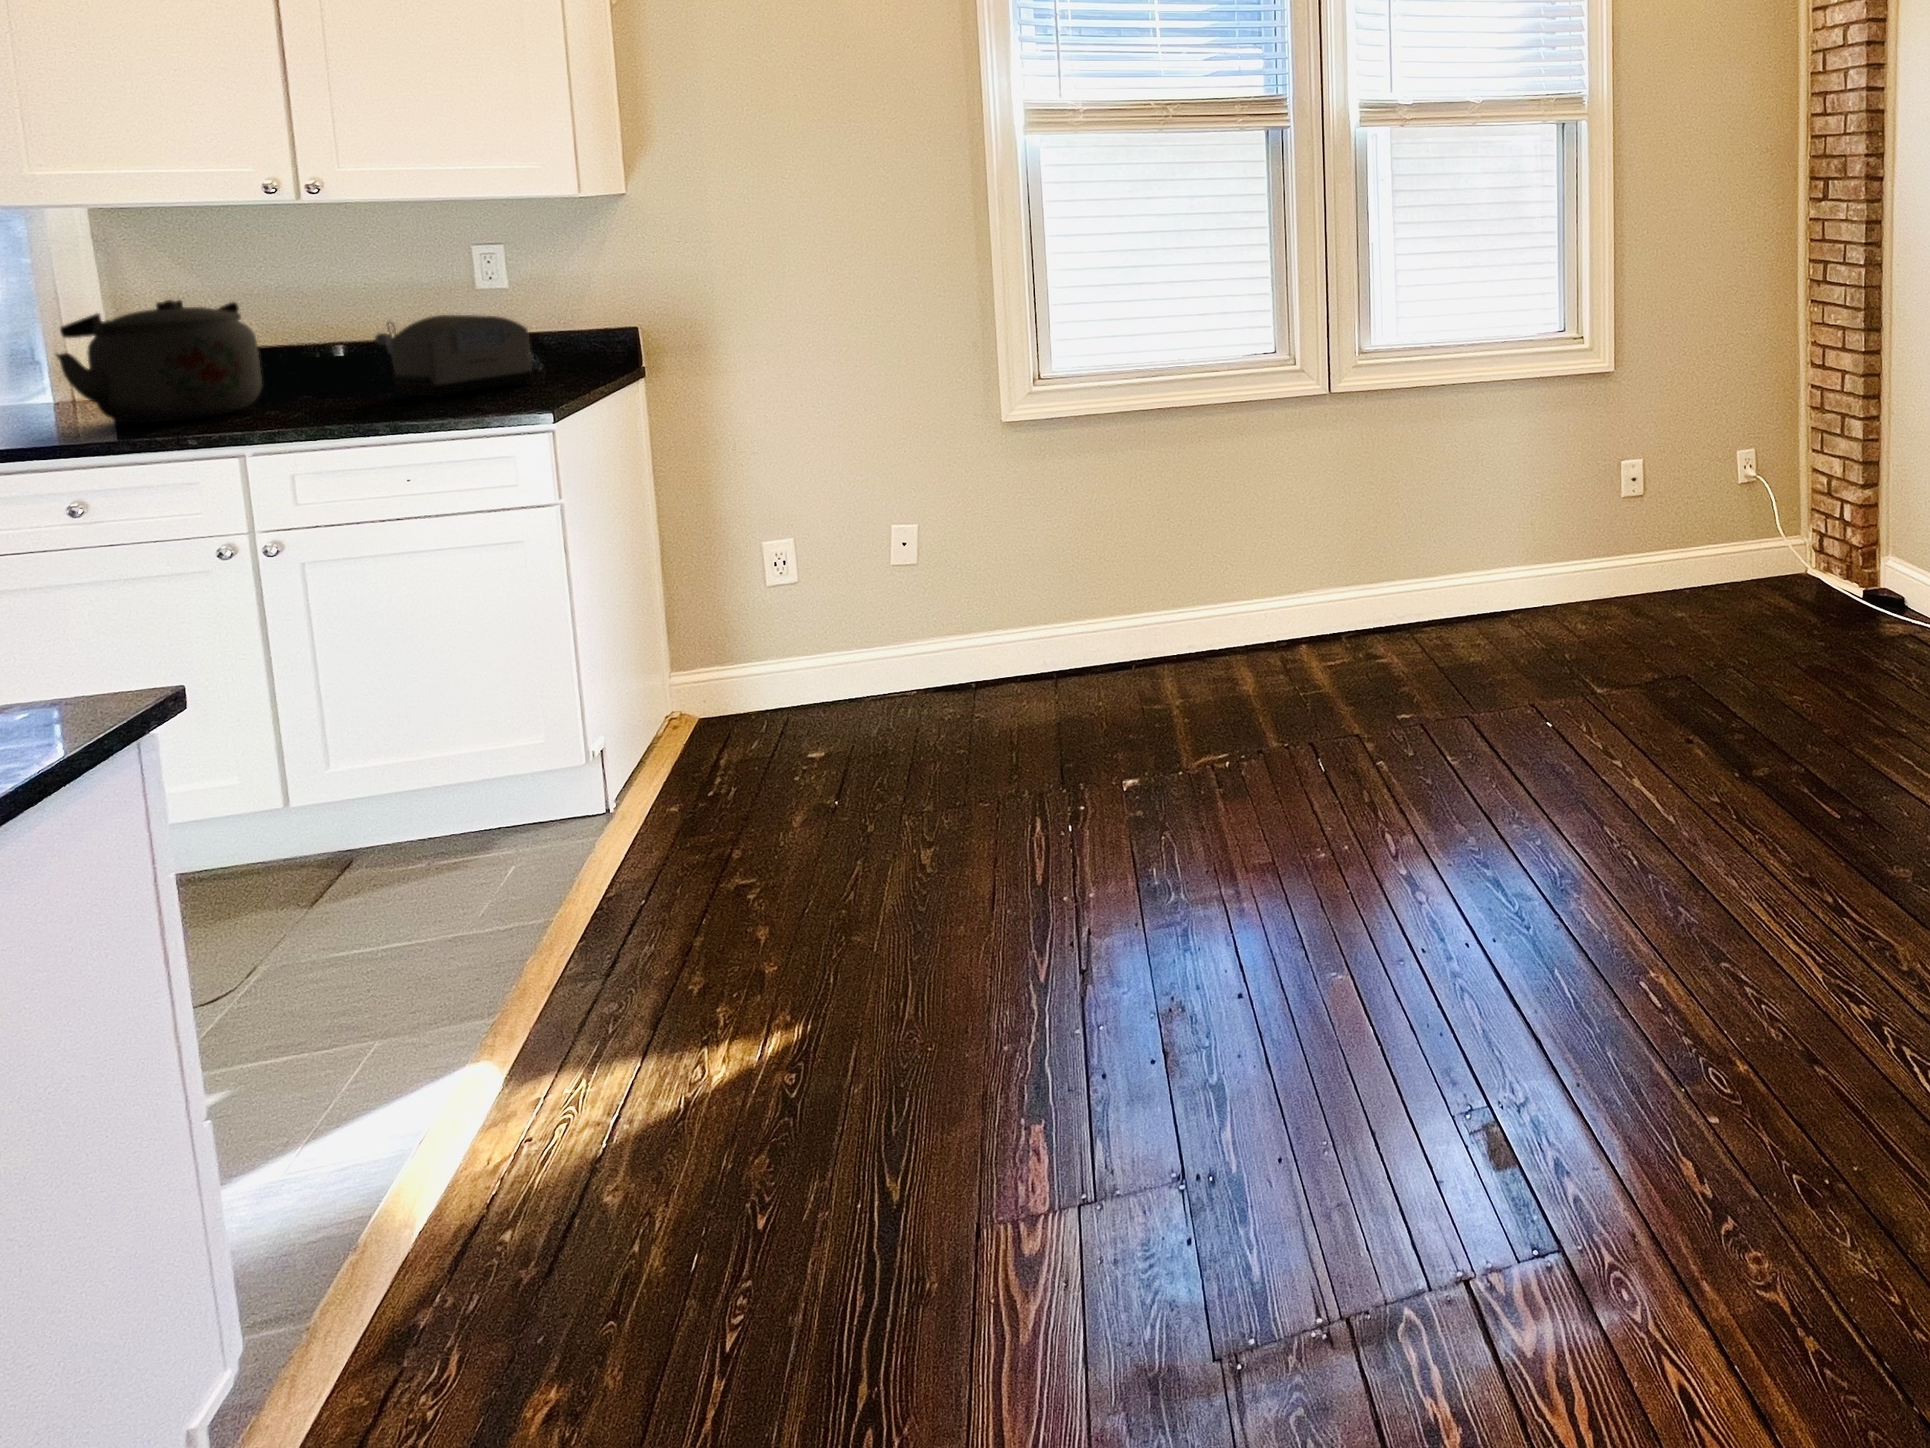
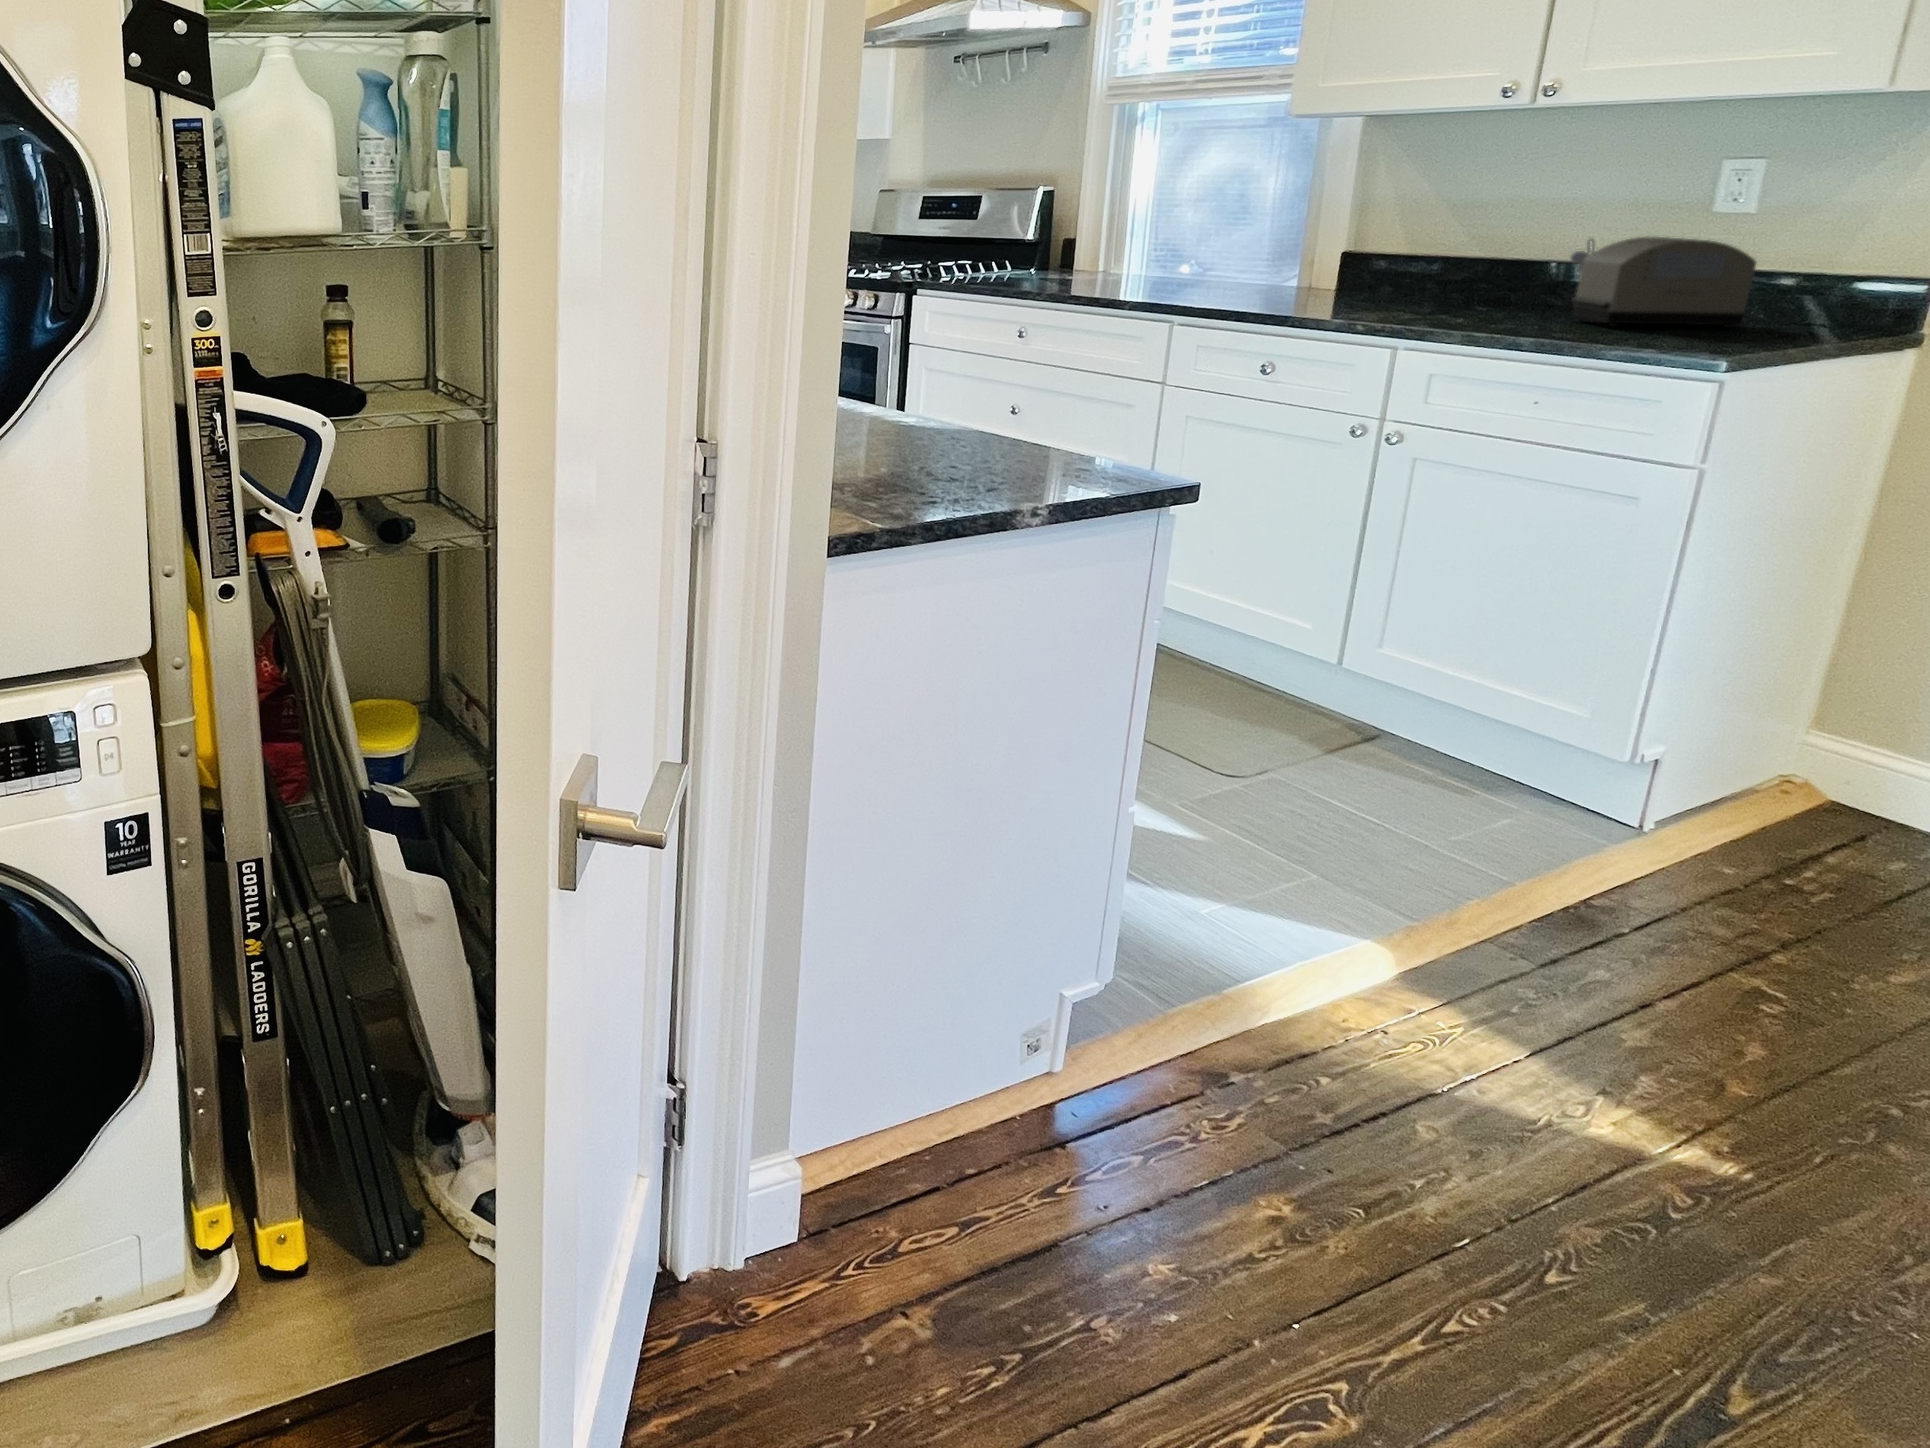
kettle: present [56,300,262,423] -> none [1295,200,1456,311]

